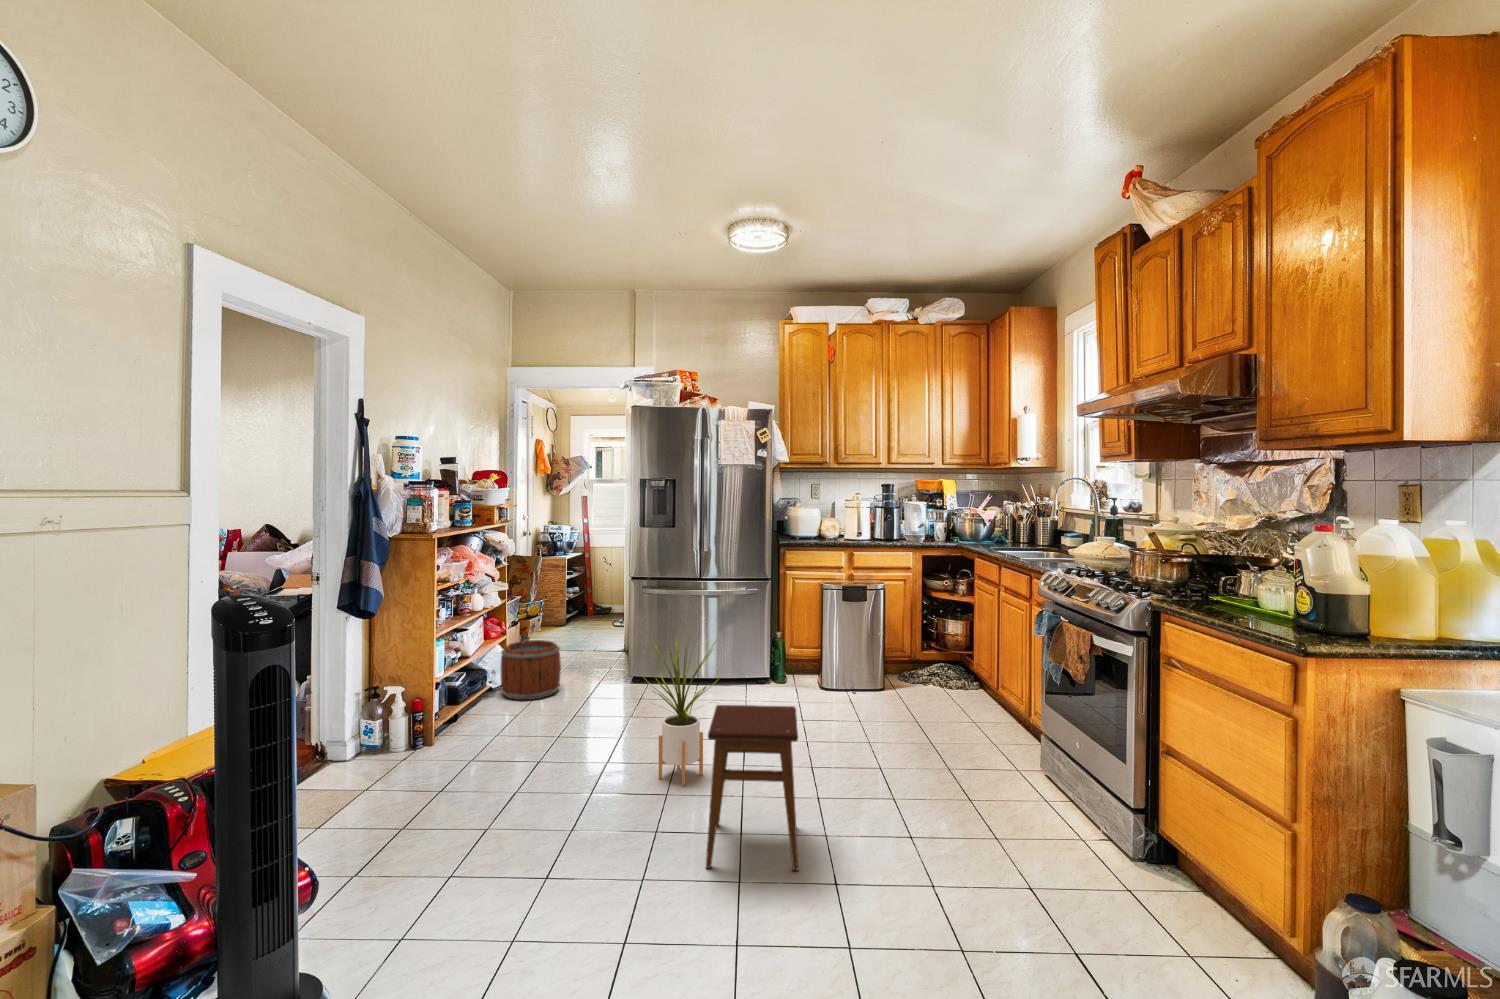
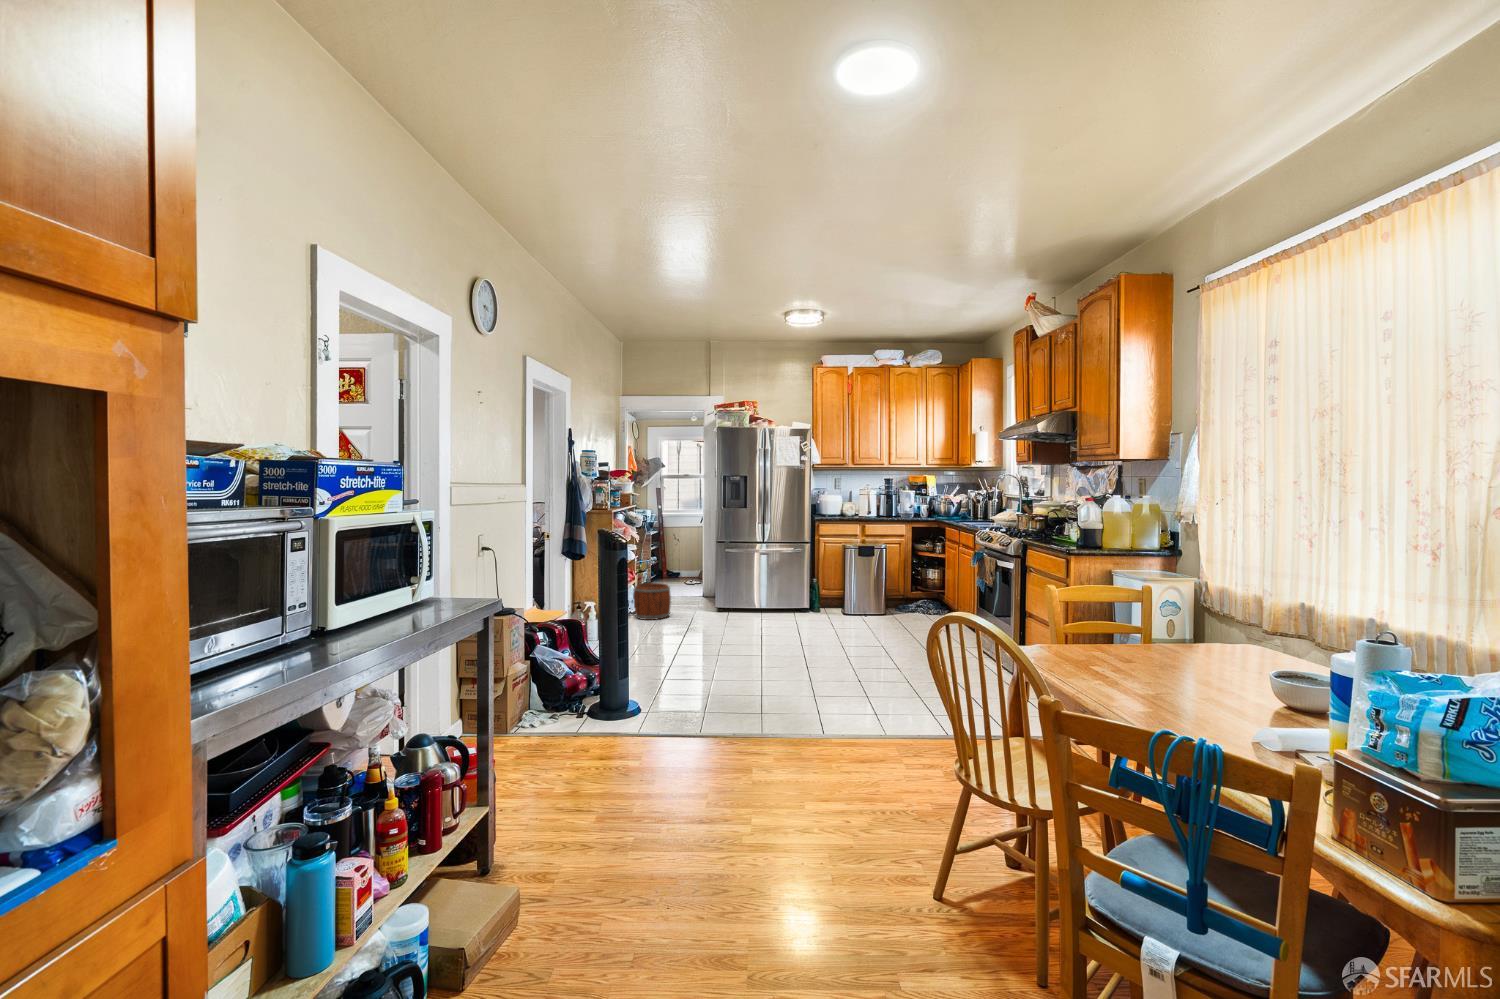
house plant: present [644,634,719,786] -> none [743,561,789,652]
stool: present [706,705,798,871] -> none [790,598,838,676]

